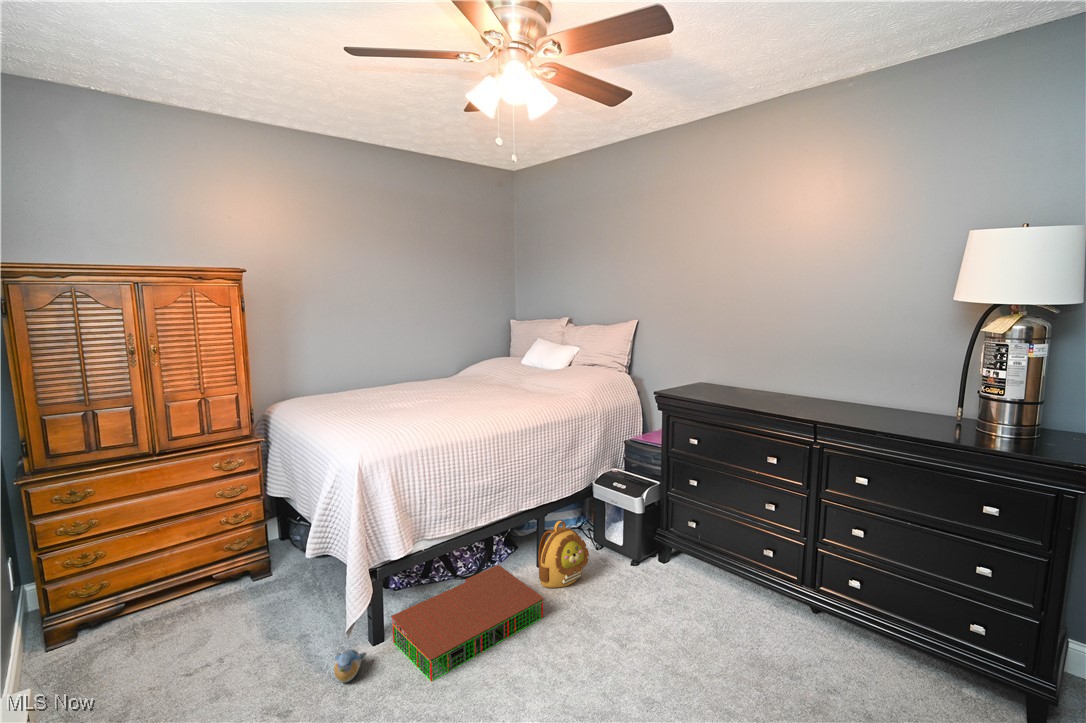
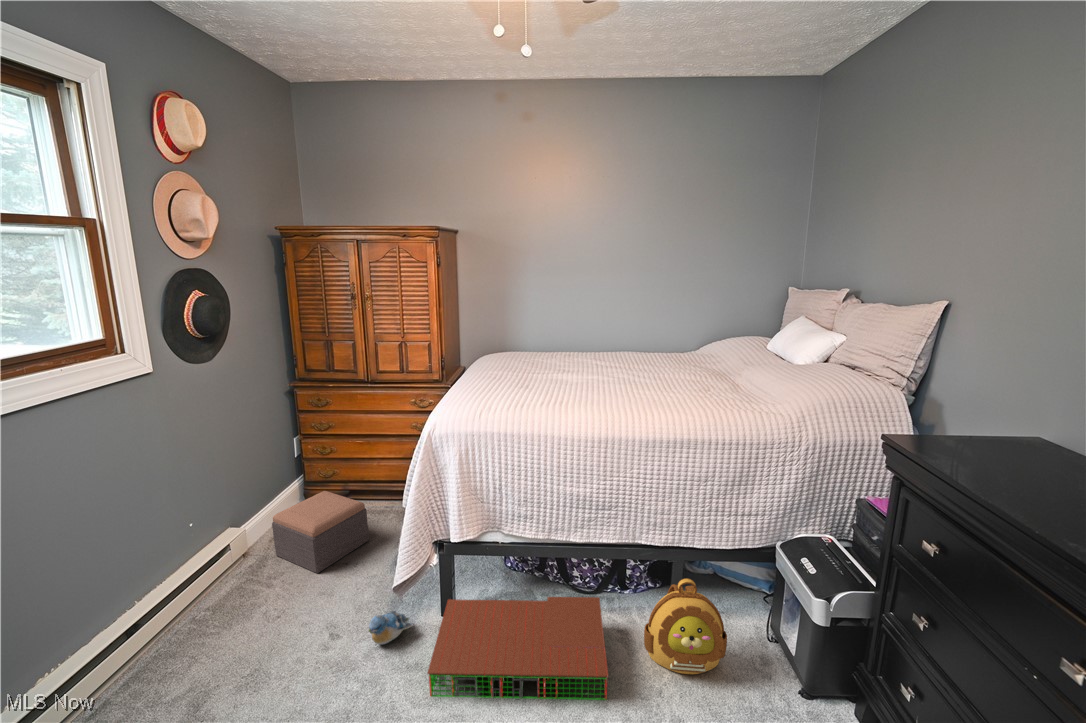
footstool: none [83,590,213,701] -> present [272,491,369,573]

